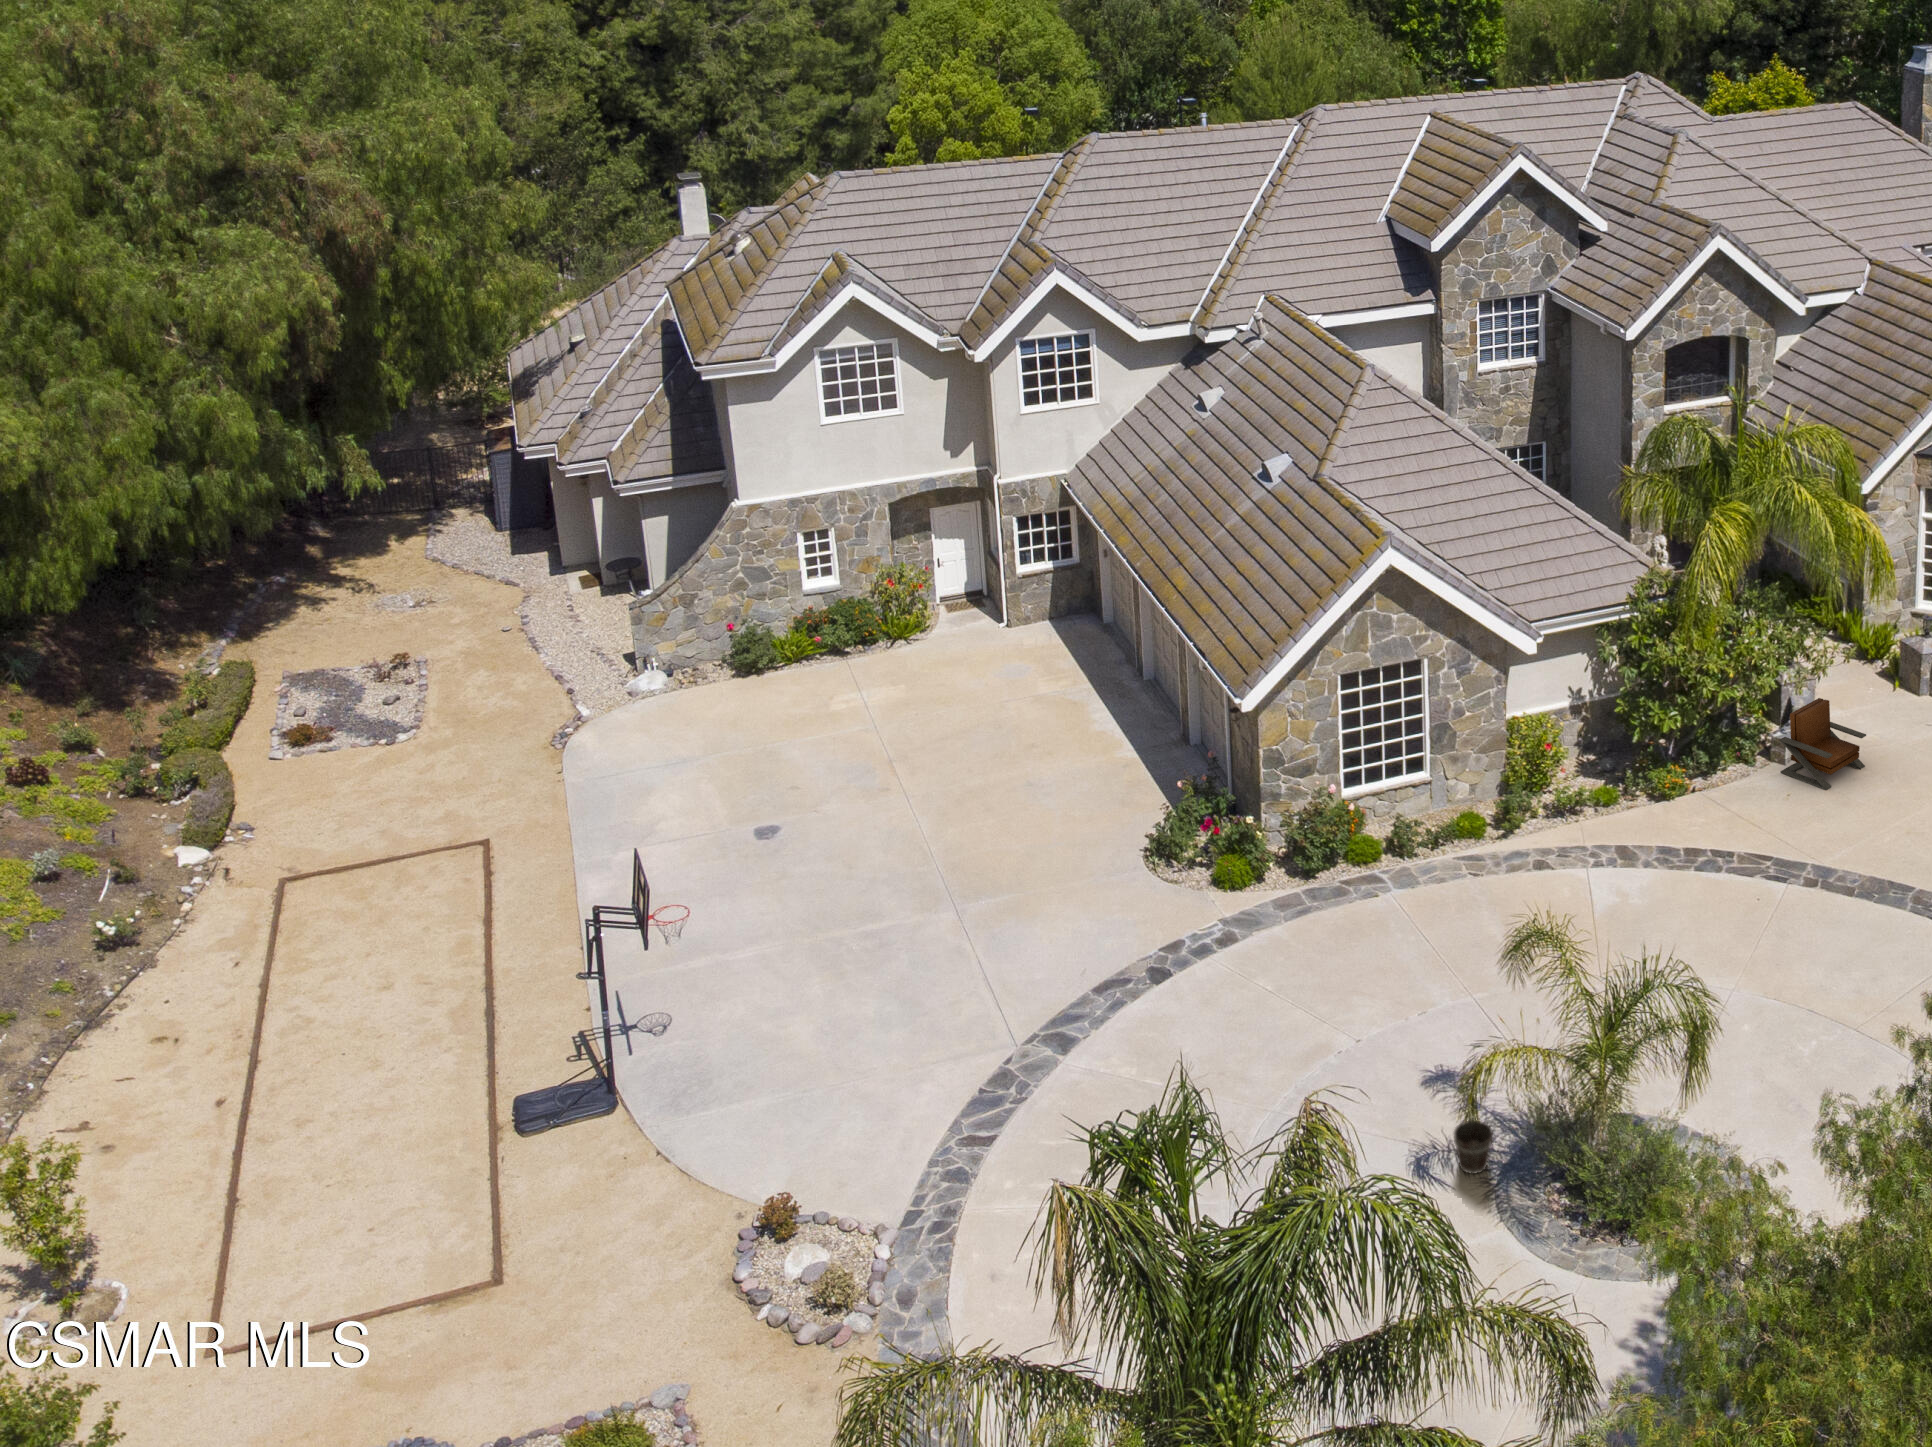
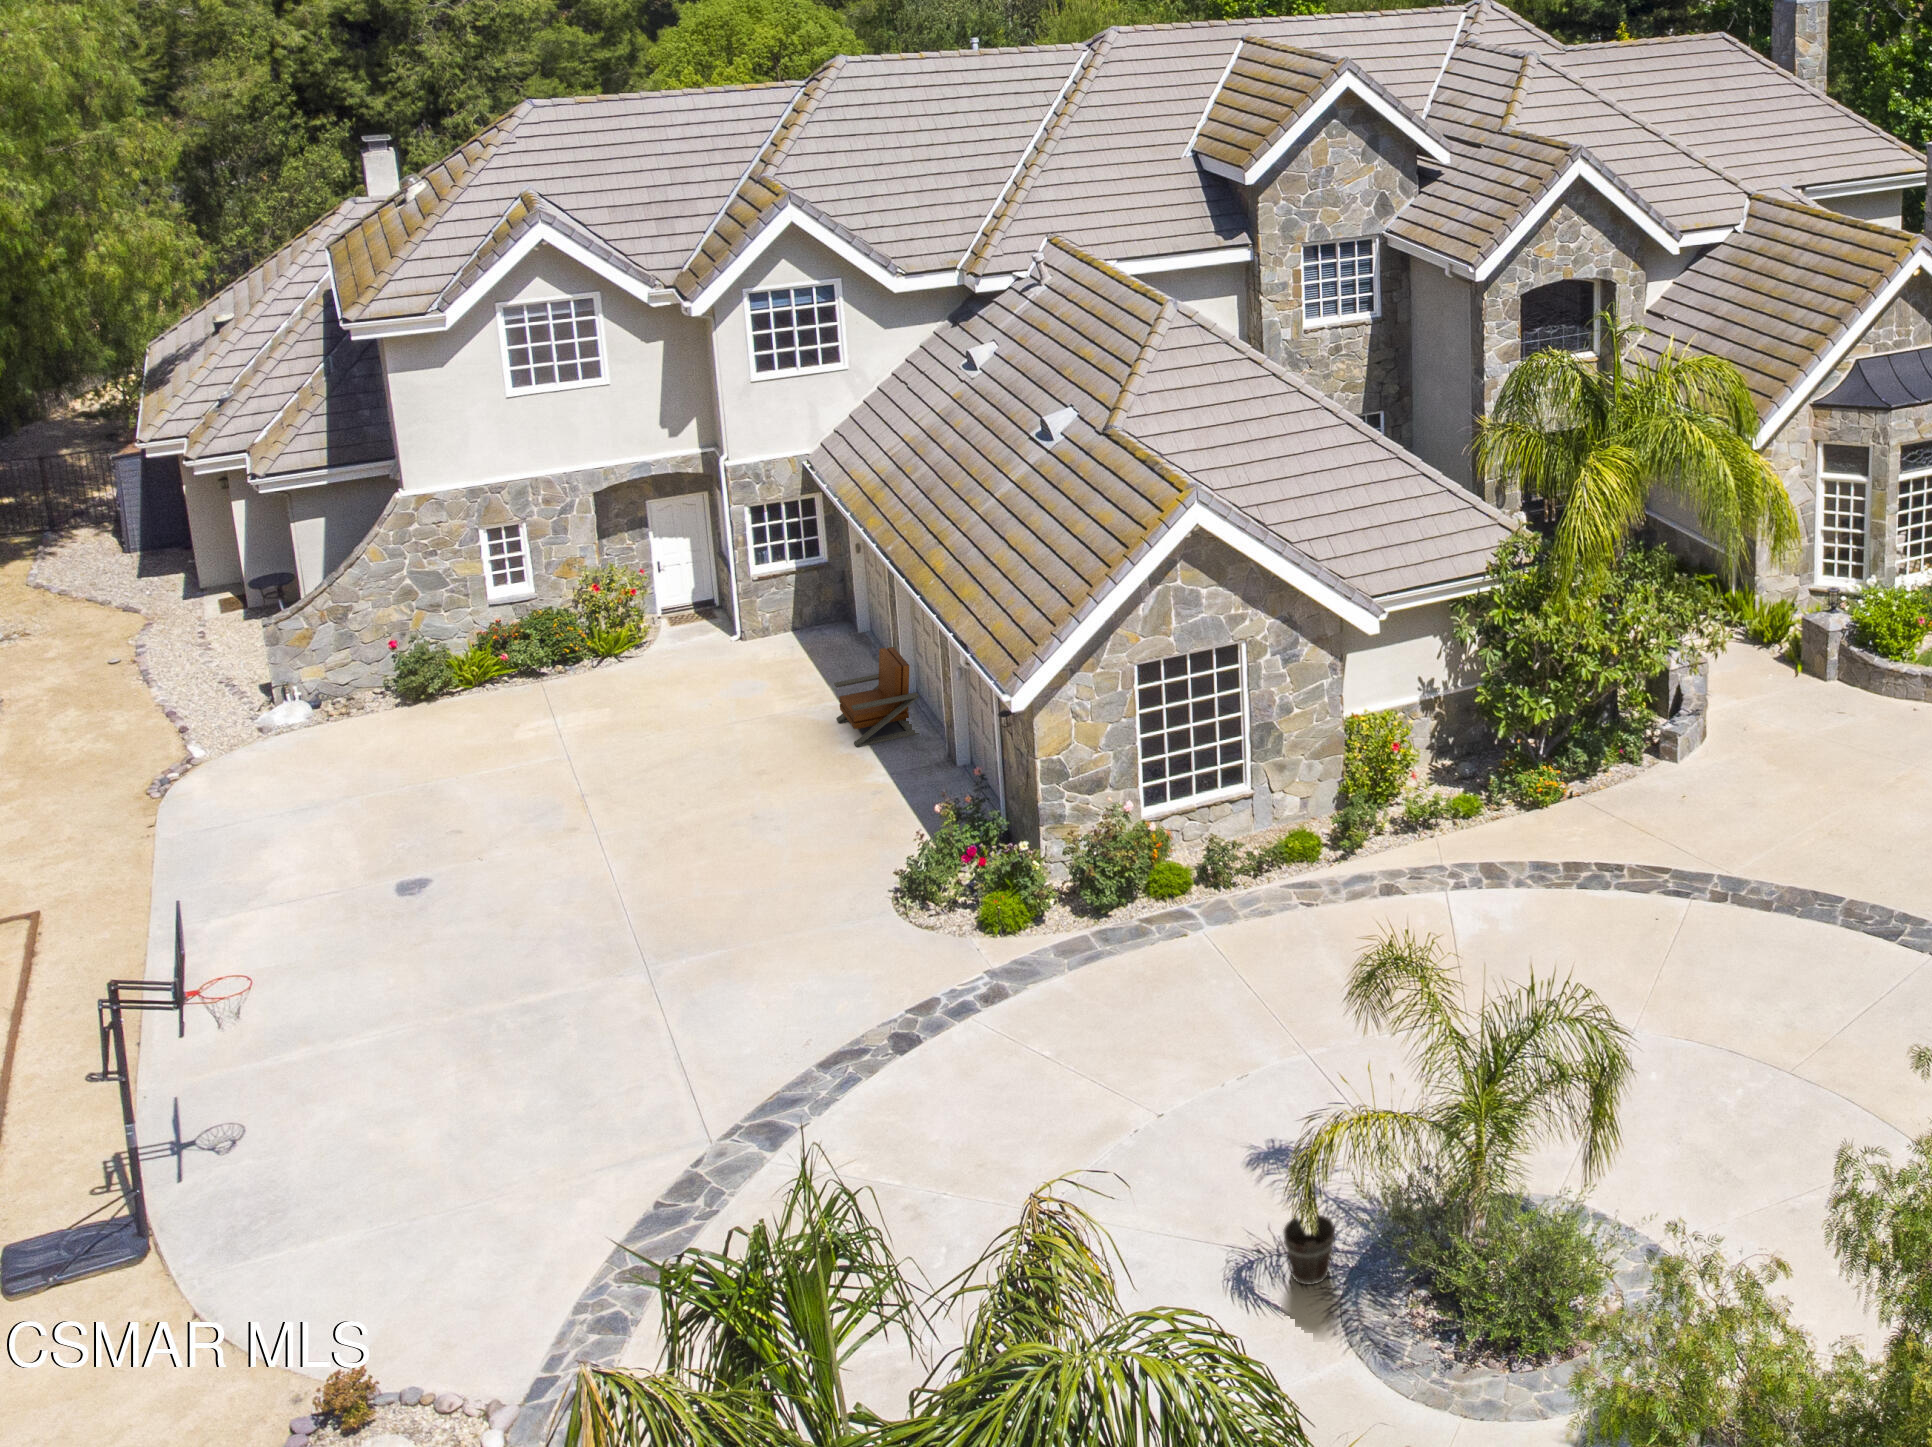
lounge chair: present [1780,698,1866,790] -> present [834,647,919,747]

